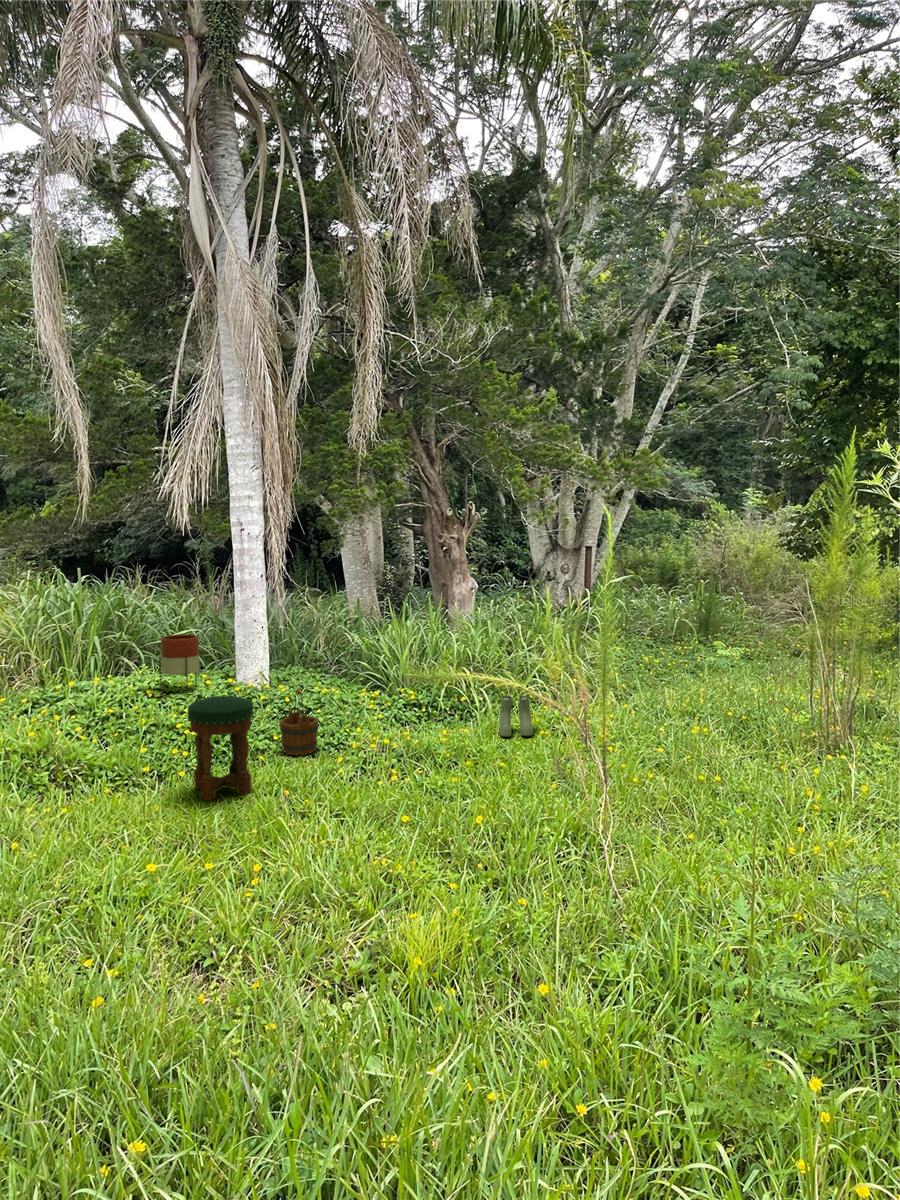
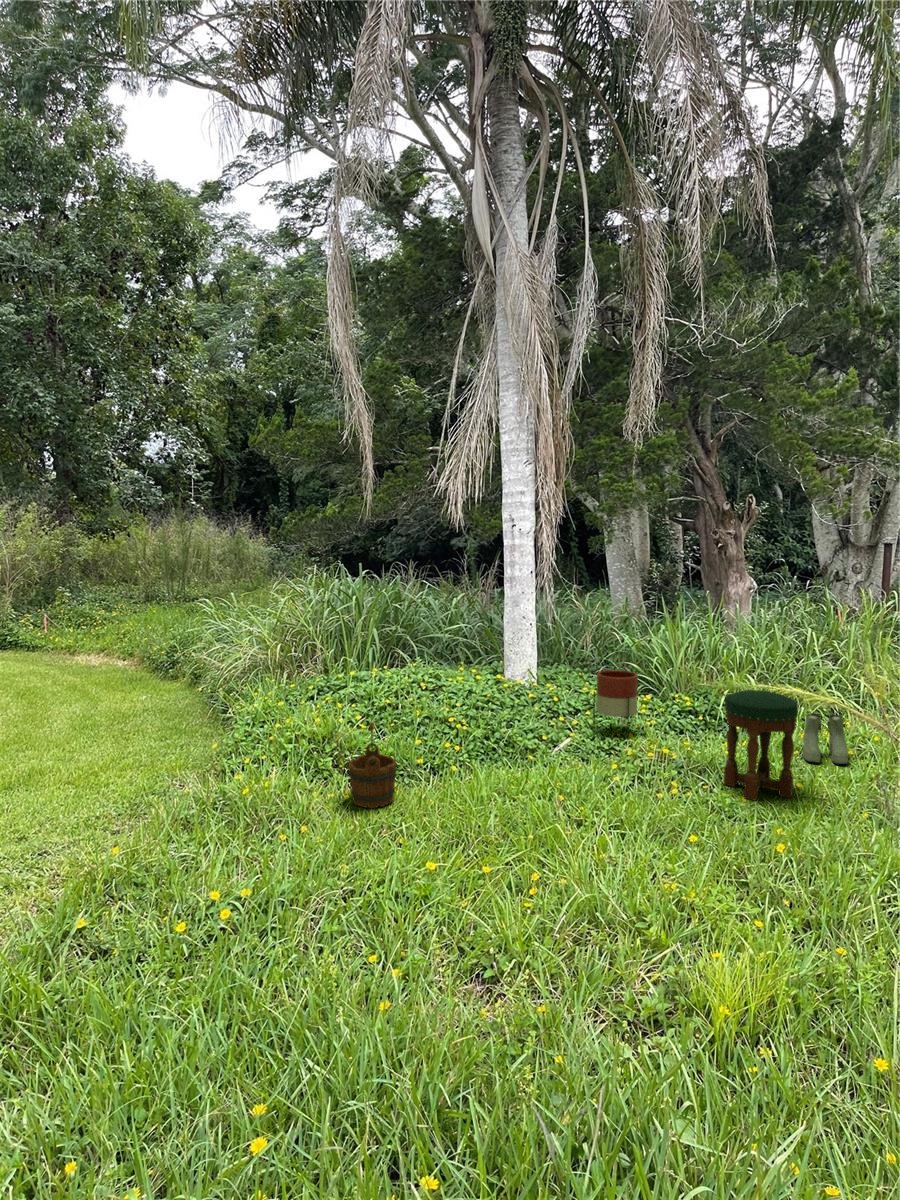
planter: present [159,634,200,694] -> present [593,670,638,739]
wooden bucket: present [280,689,319,755] -> present [349,722,397,808]
stool: present [188,696,253,801] -> present [724,690,798,800]

